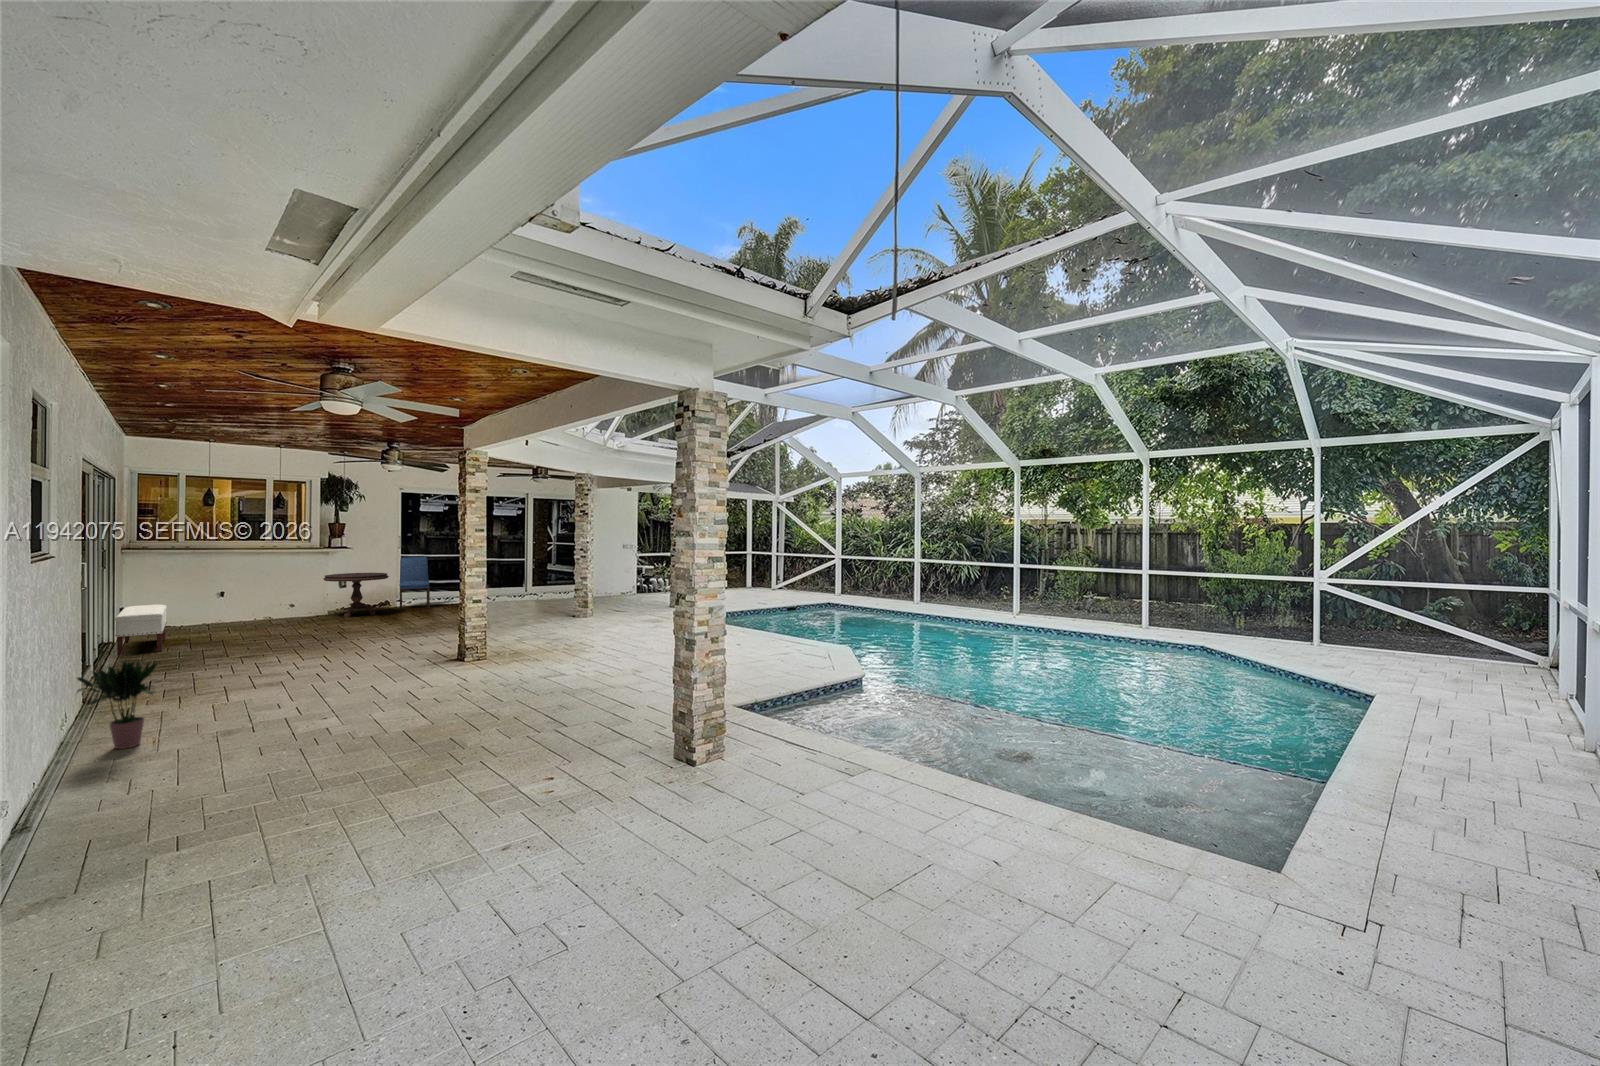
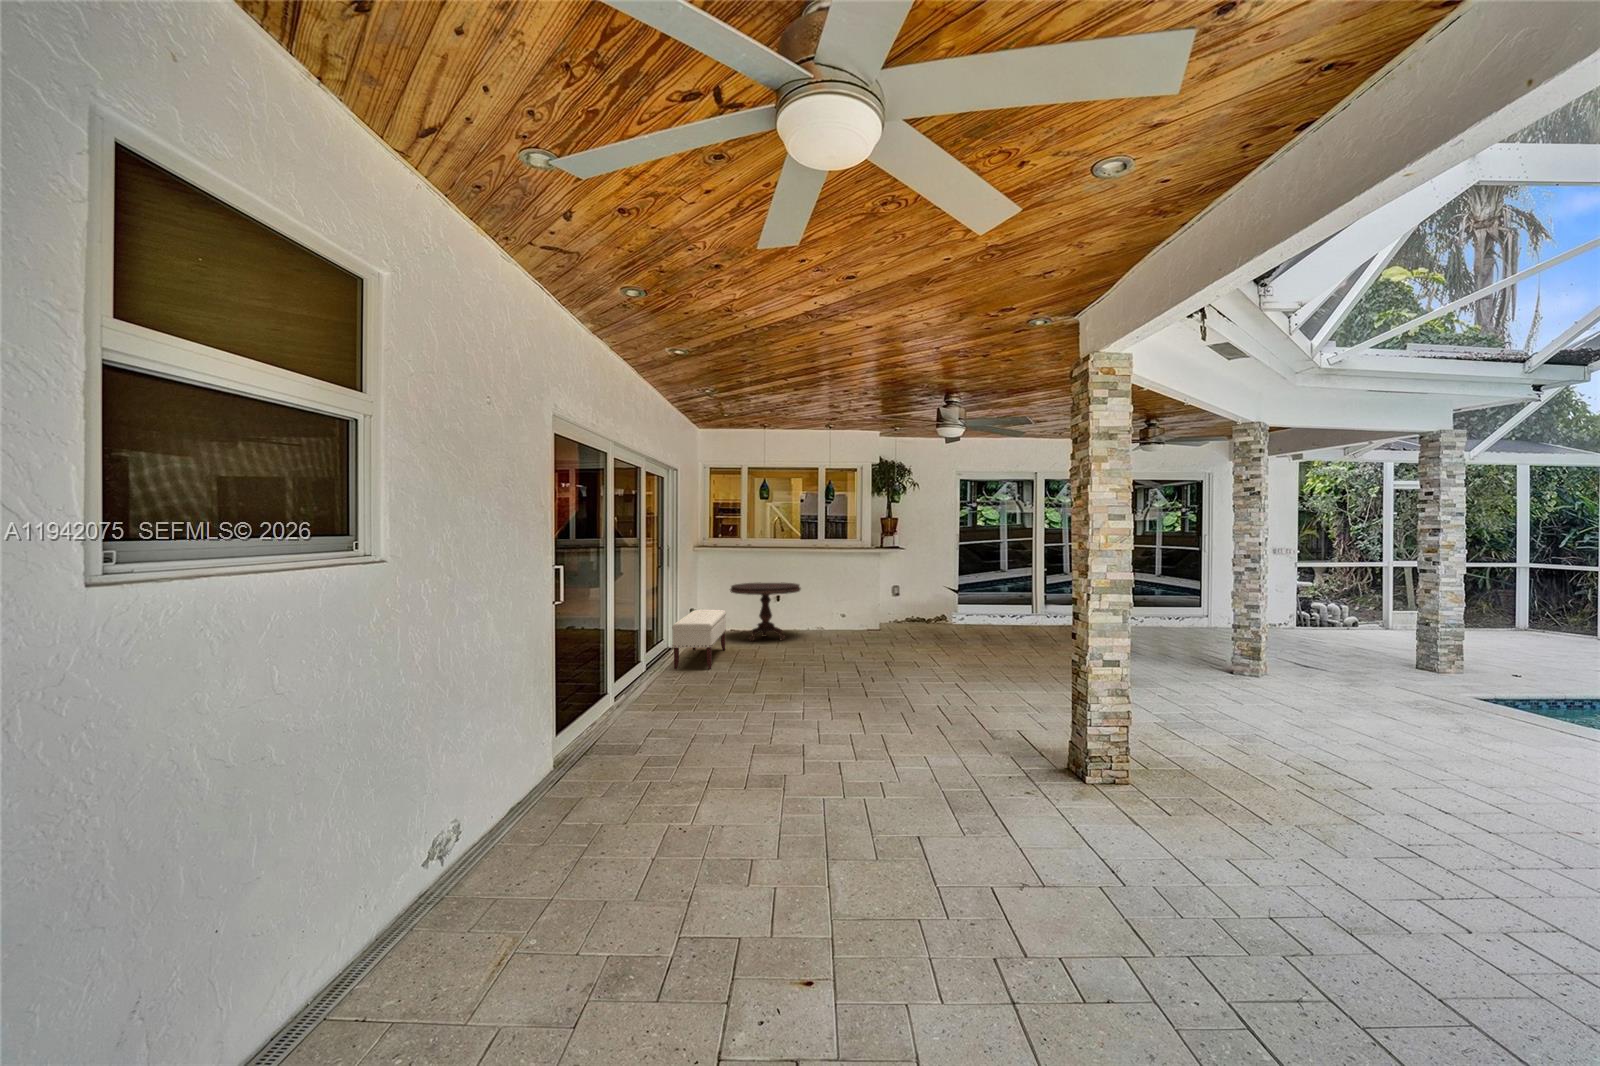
dining chair: present [399,557,430,610] -> none [956,561,993,631]
side table: present [323,573,389,618] -> present [730,582,801,641]
potted plant: present [76,661,157,749] -> none [406,751,555,966]

